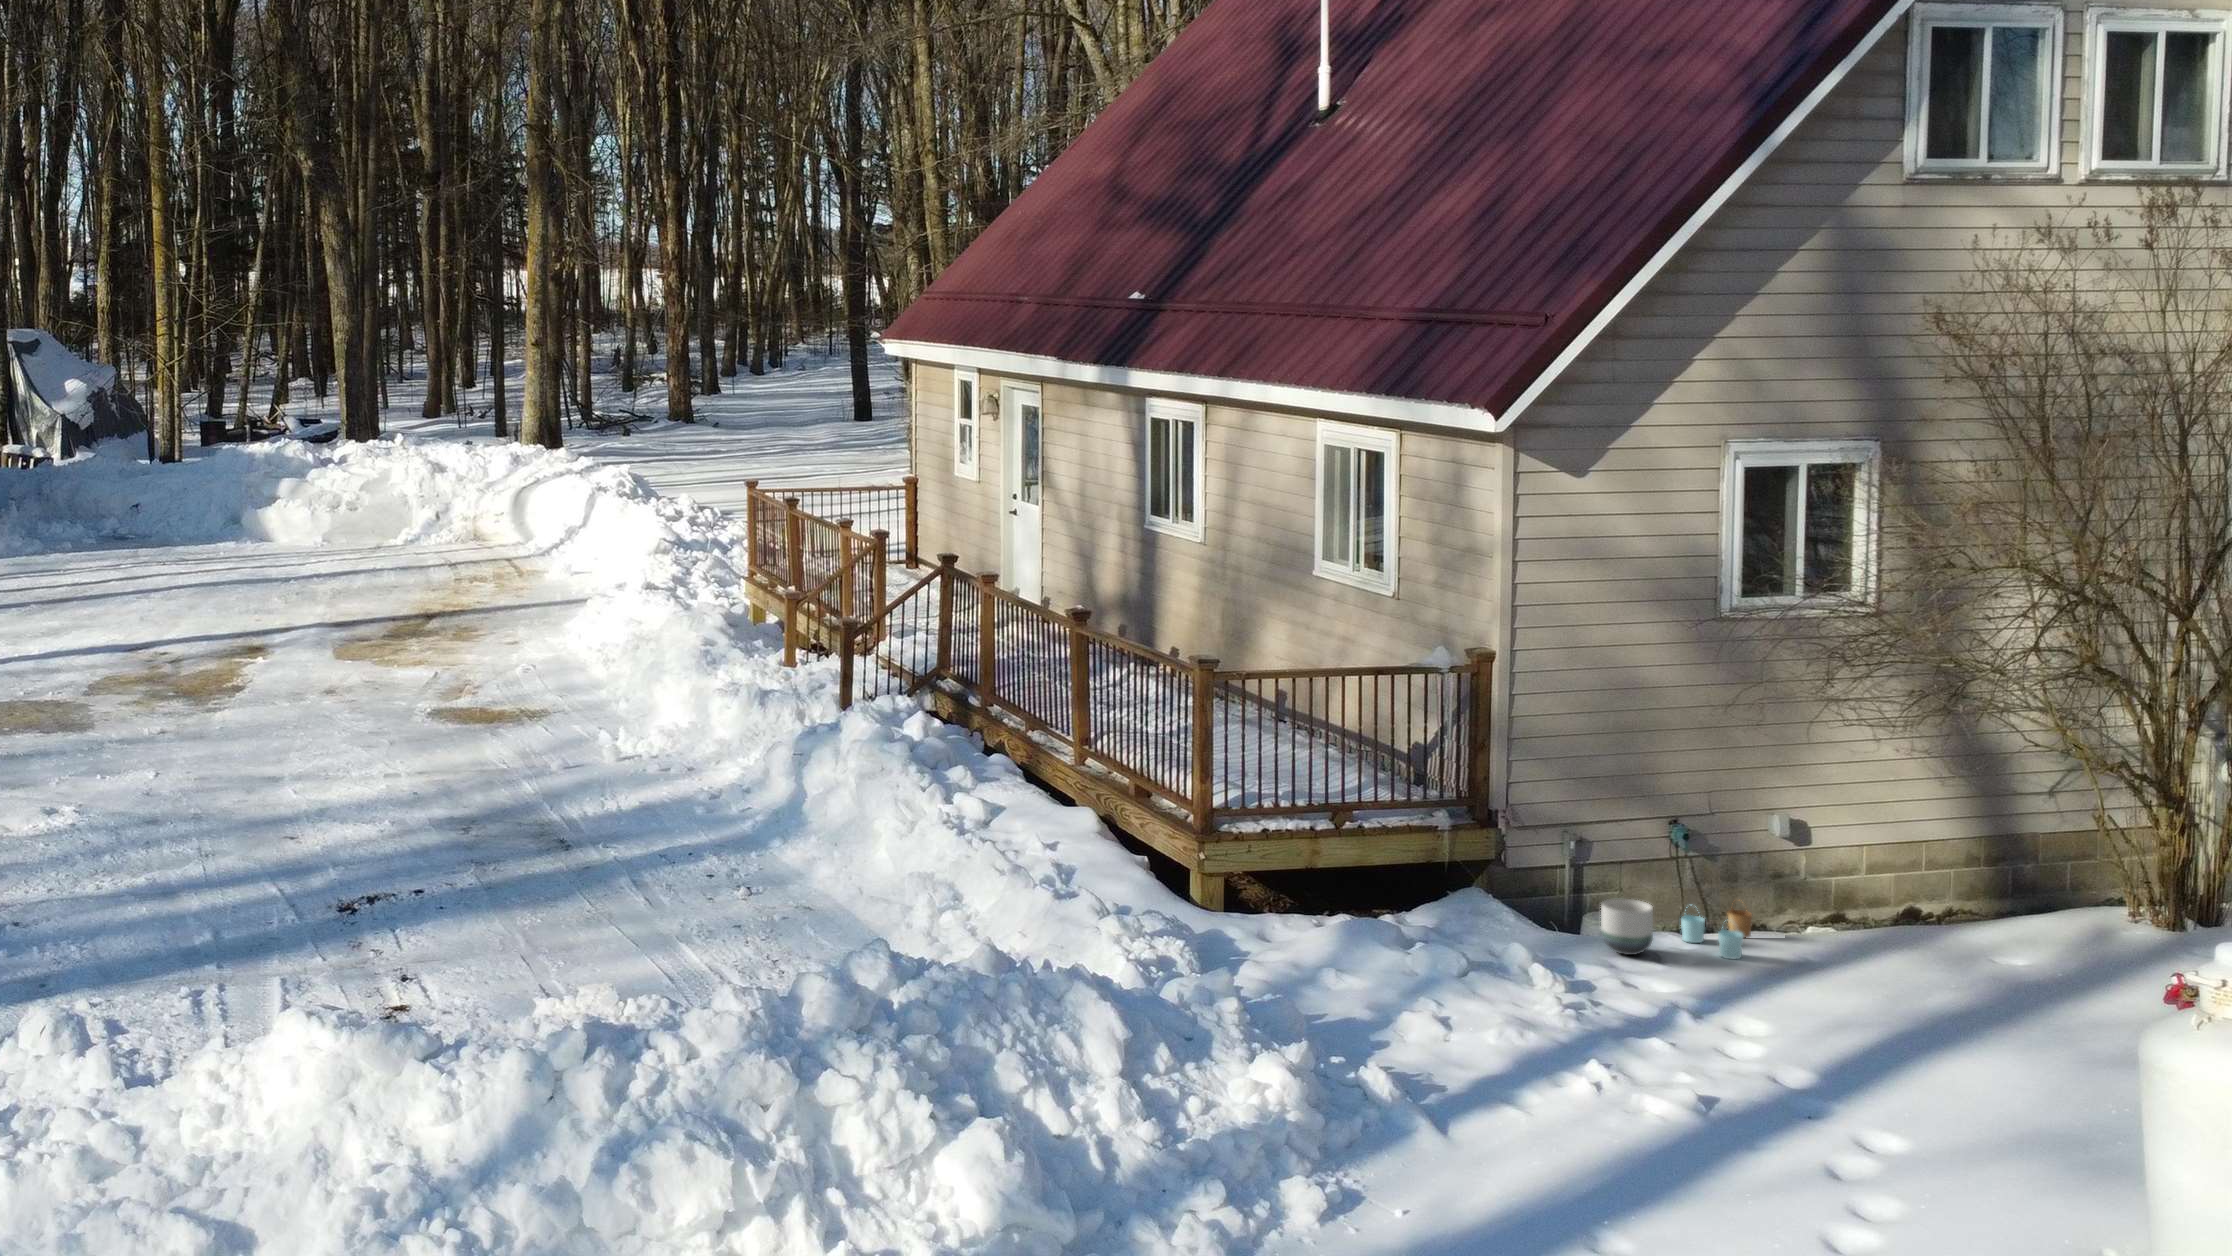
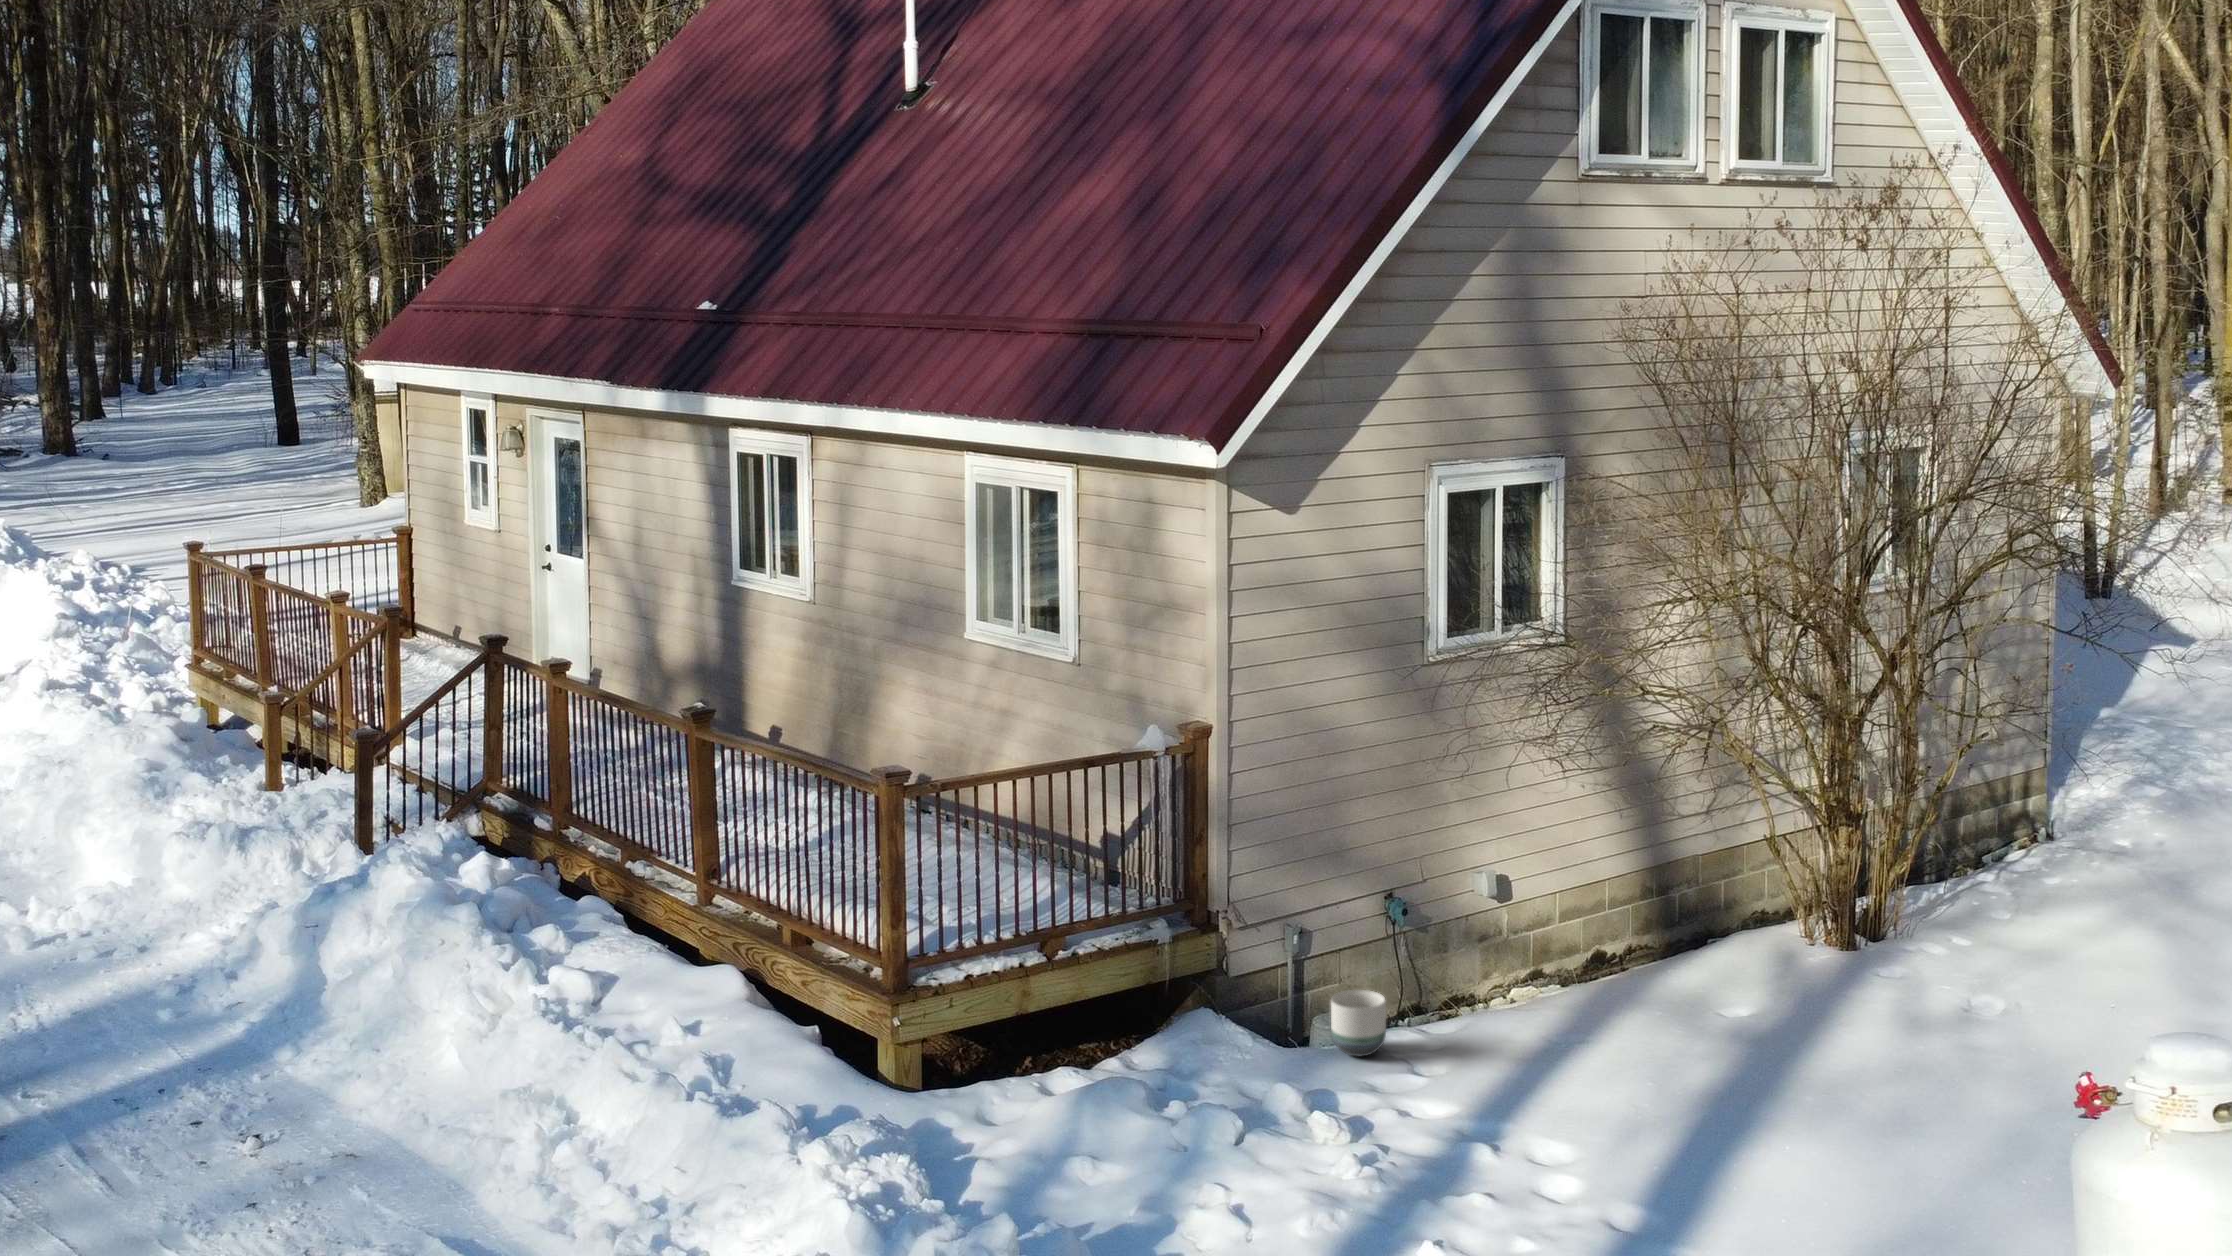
bucket: present [1681,907,1752,959] -> none [1403,969,1475,1044]

